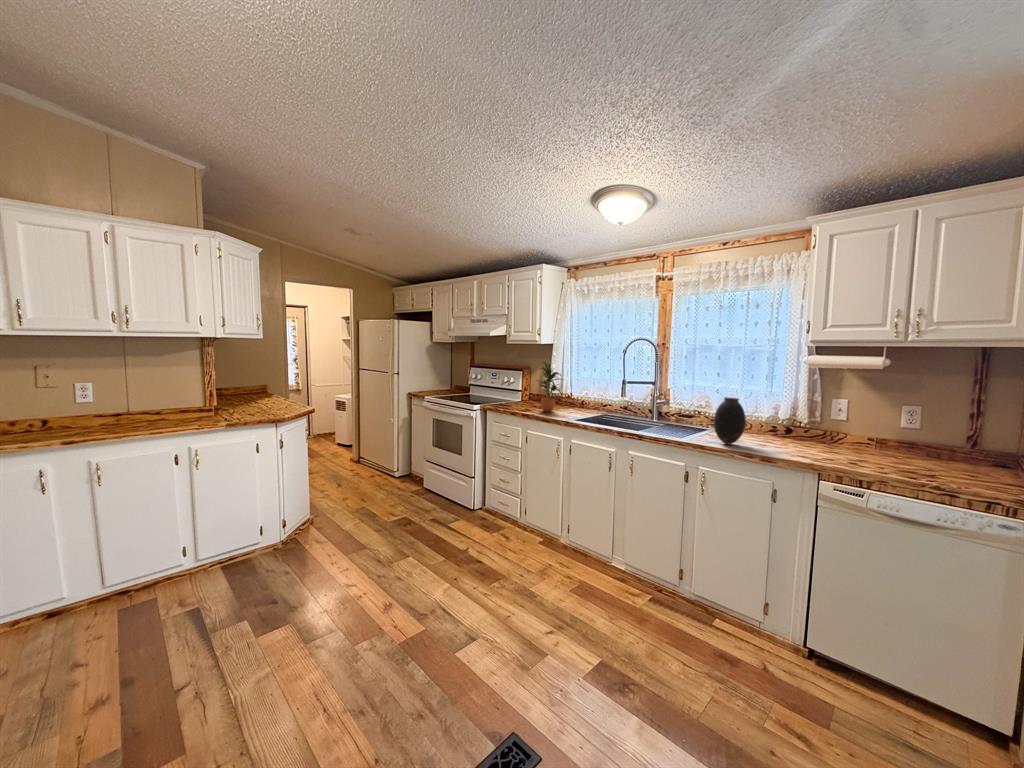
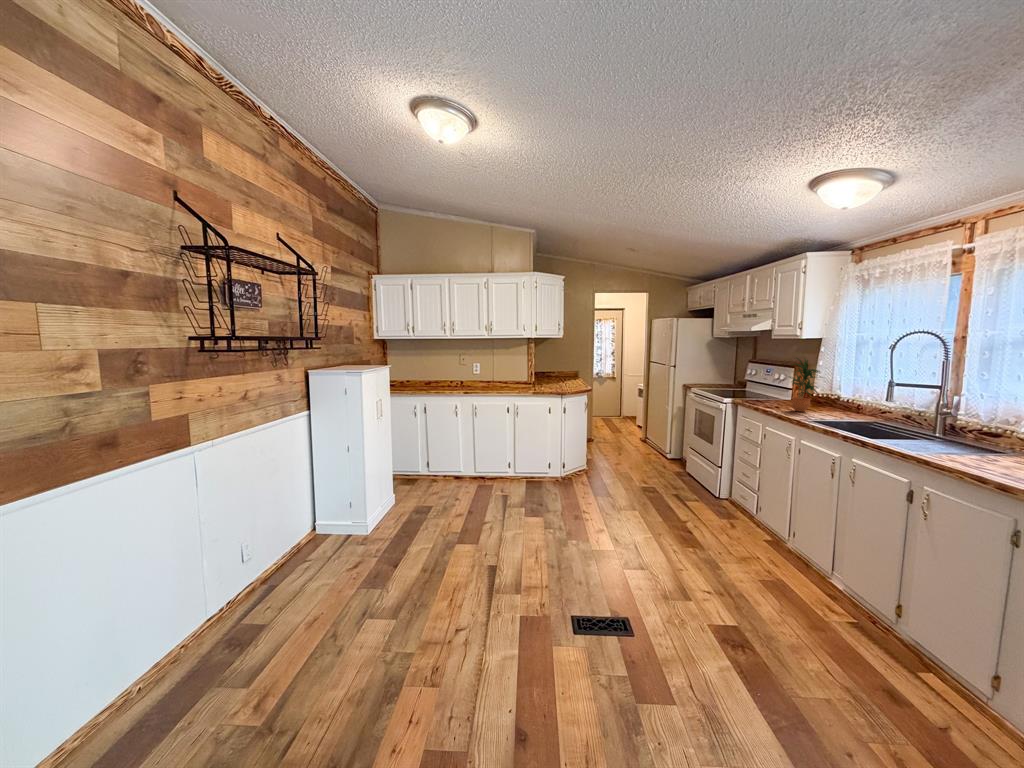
vase: present [714,397,746,444] -> none [940,402,989,460]

